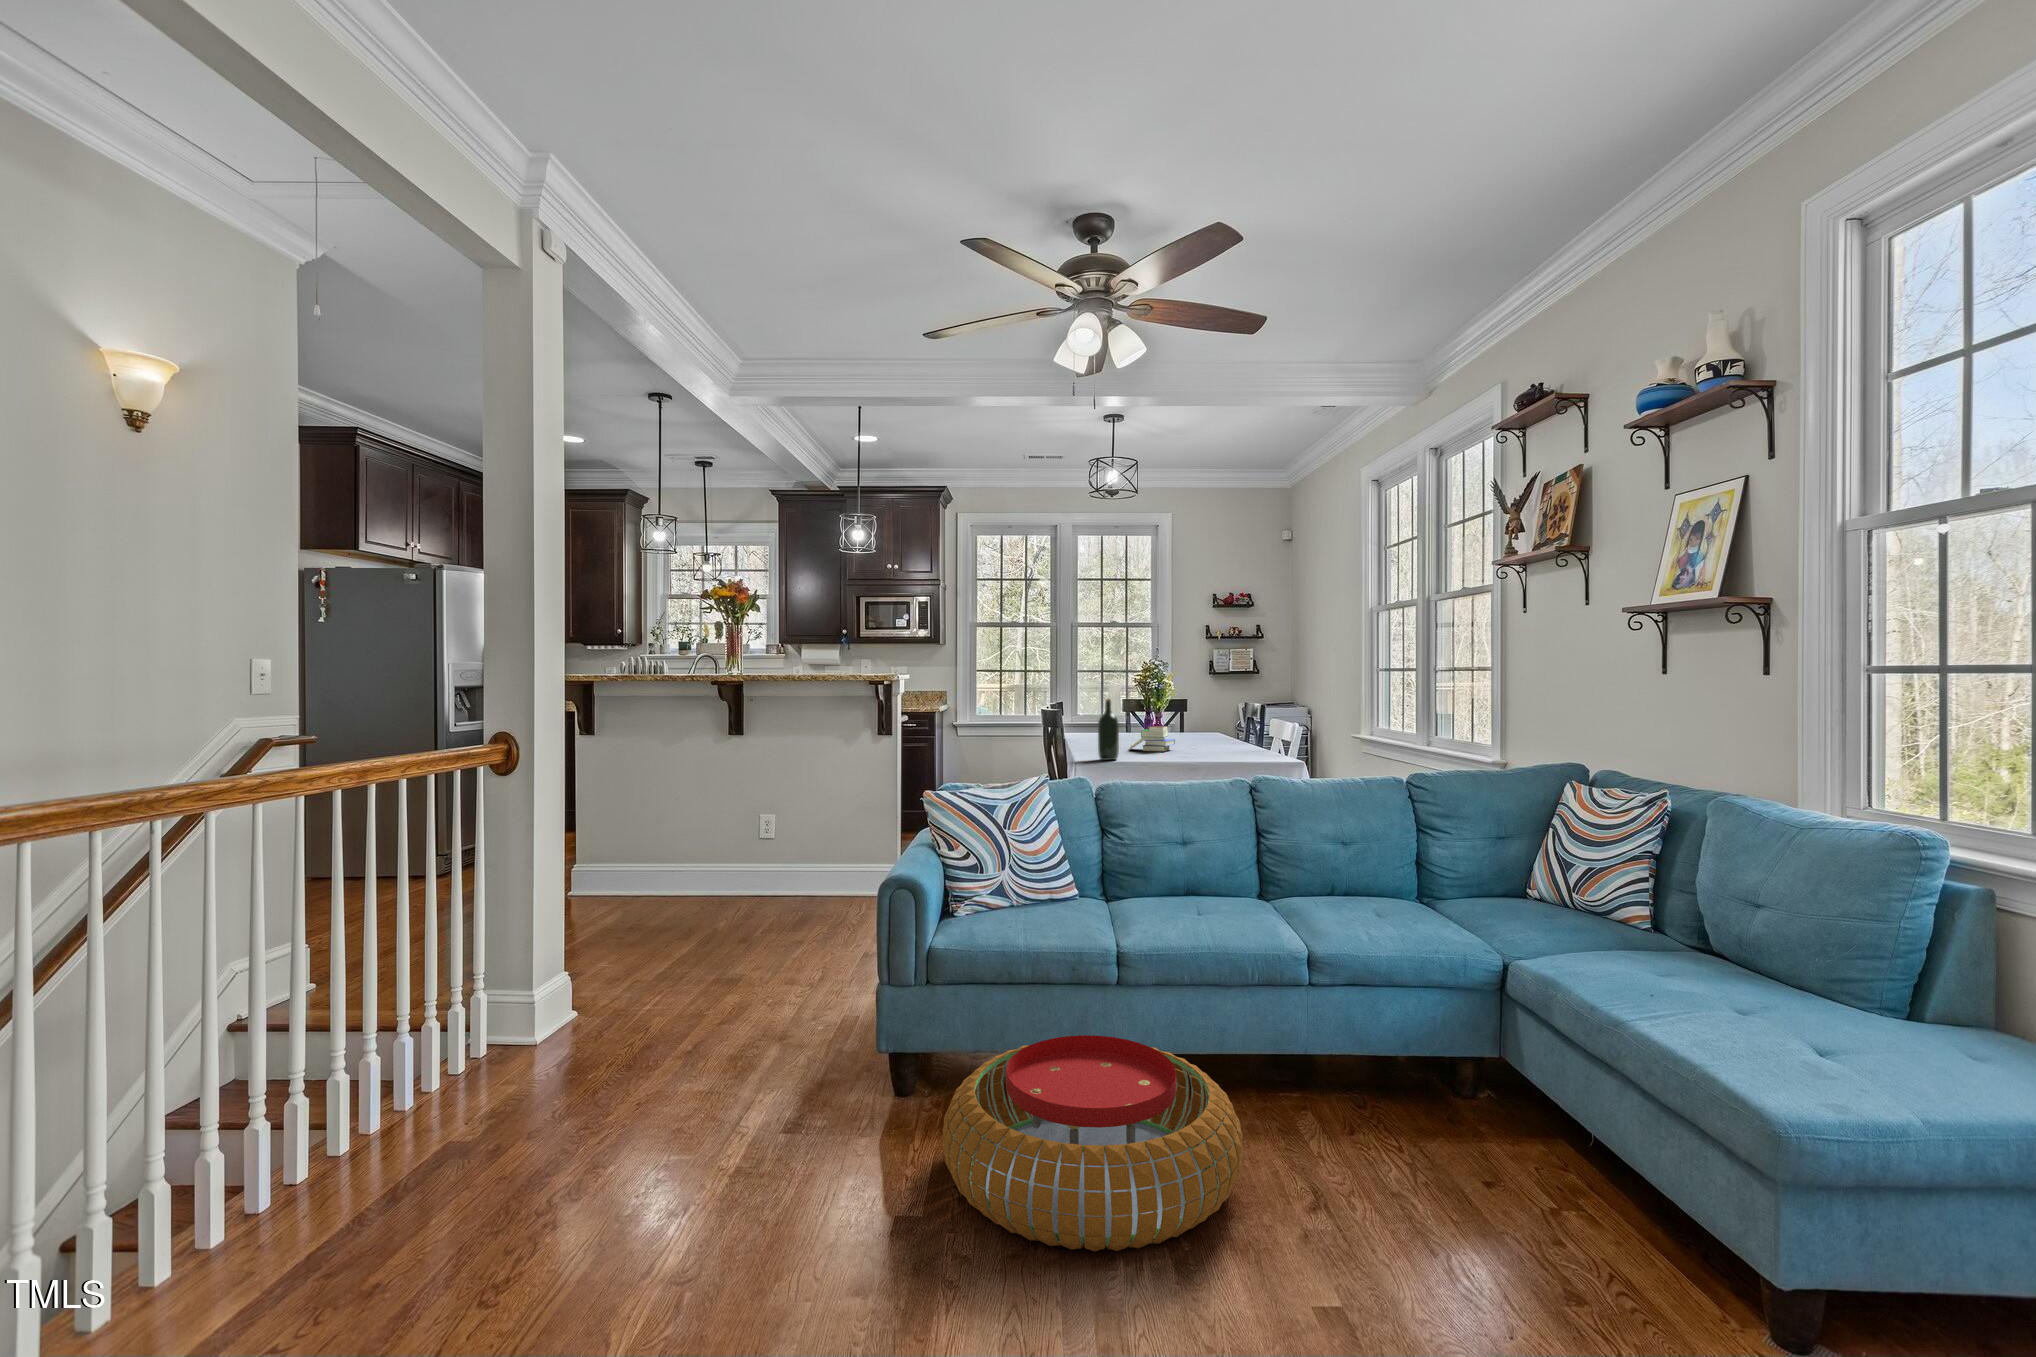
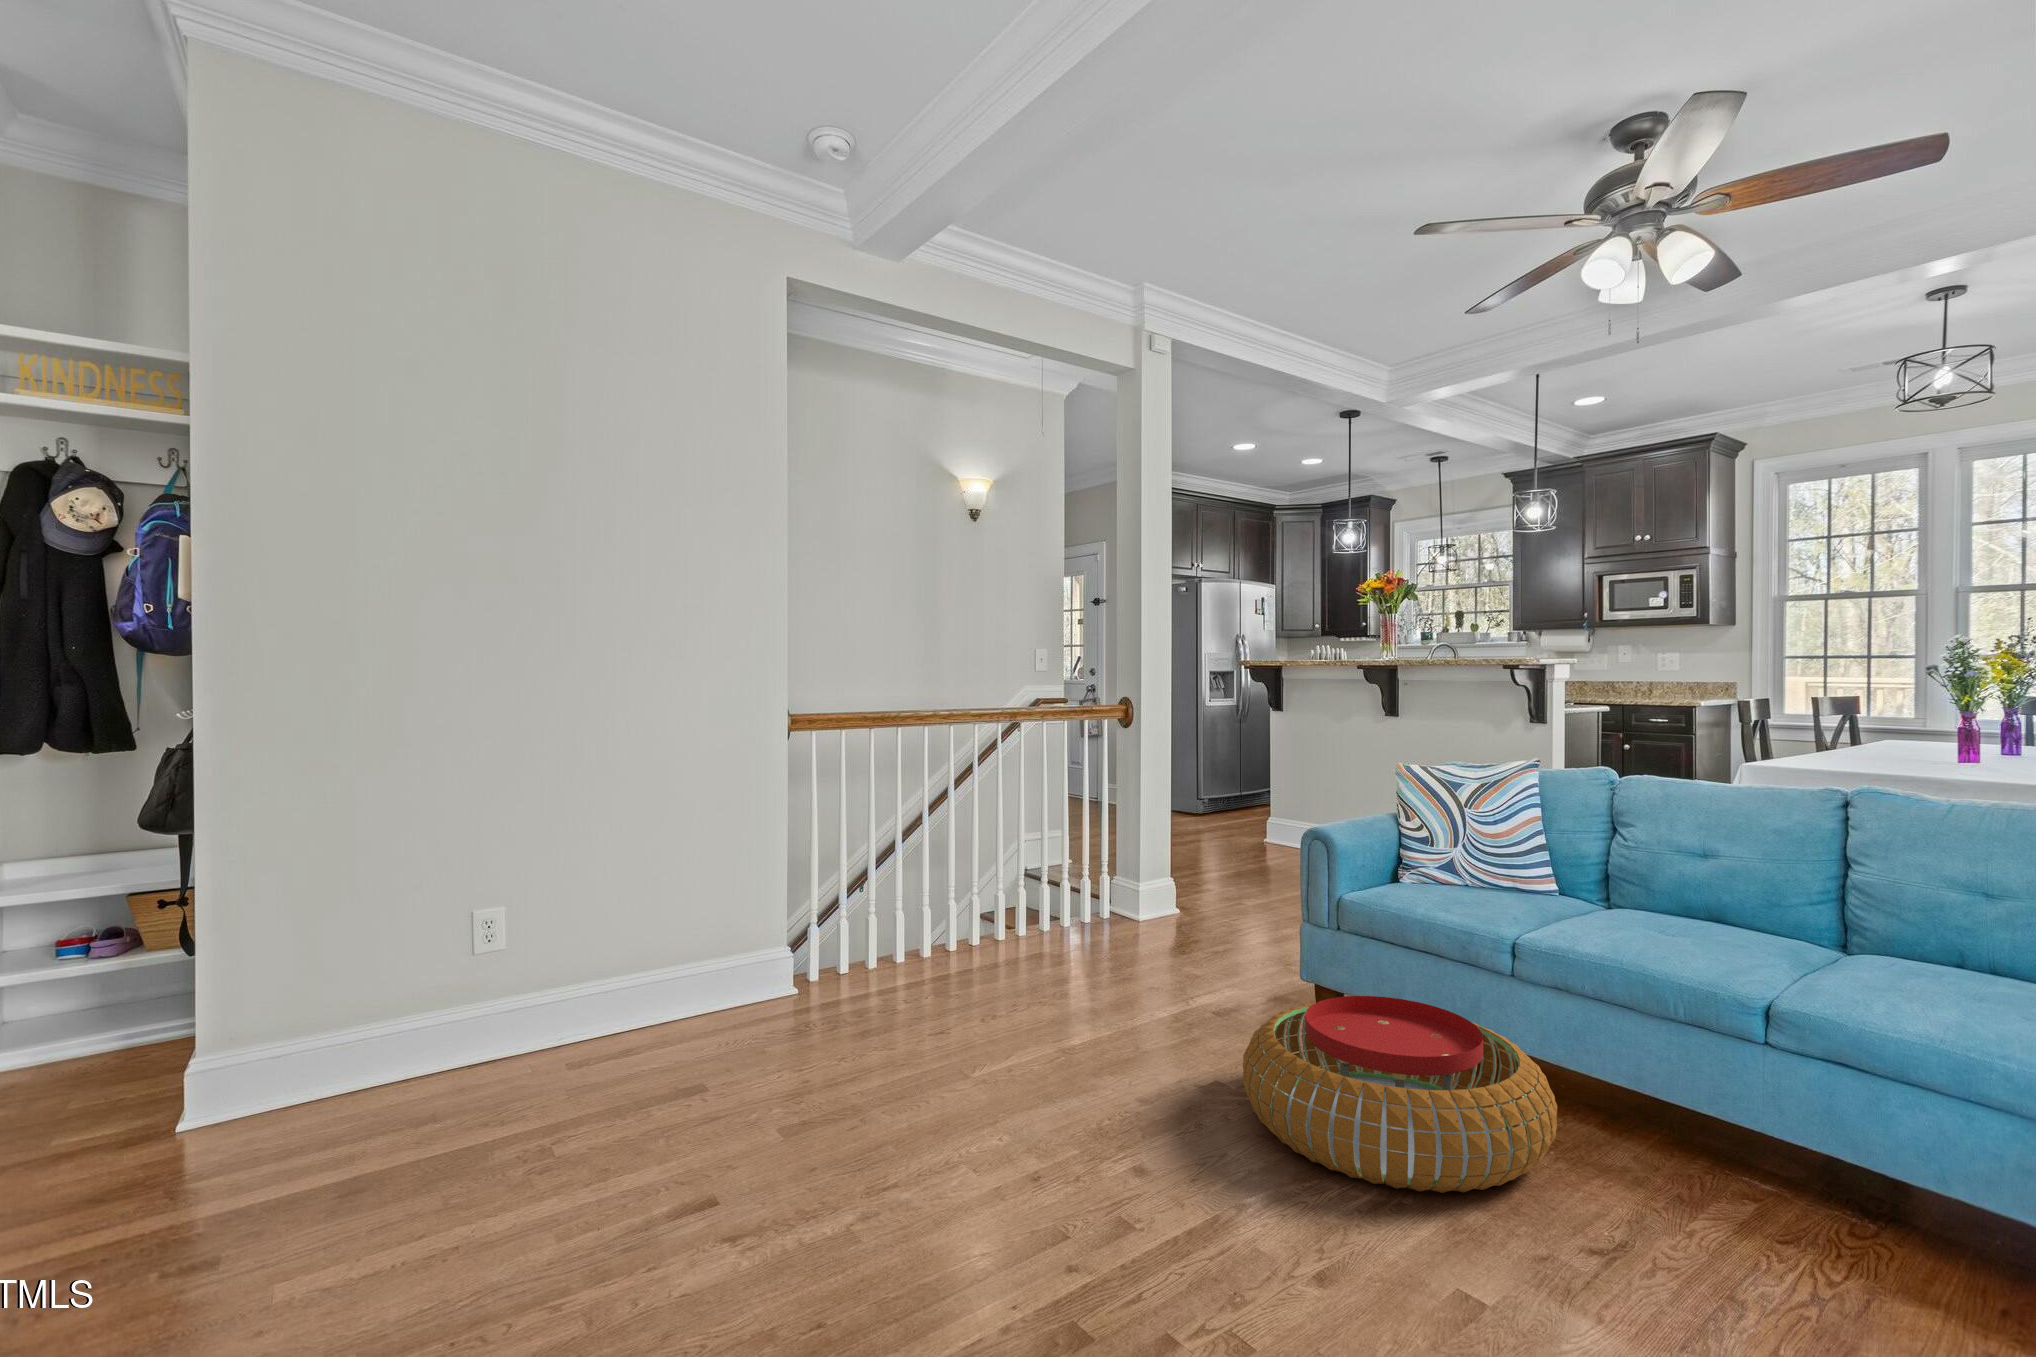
wine bottle: present [1098,699,1119,760] -> none [1795,687,1831,769]
book: present [1130,726,1175,752] -> none [1894,731,1988,768]

